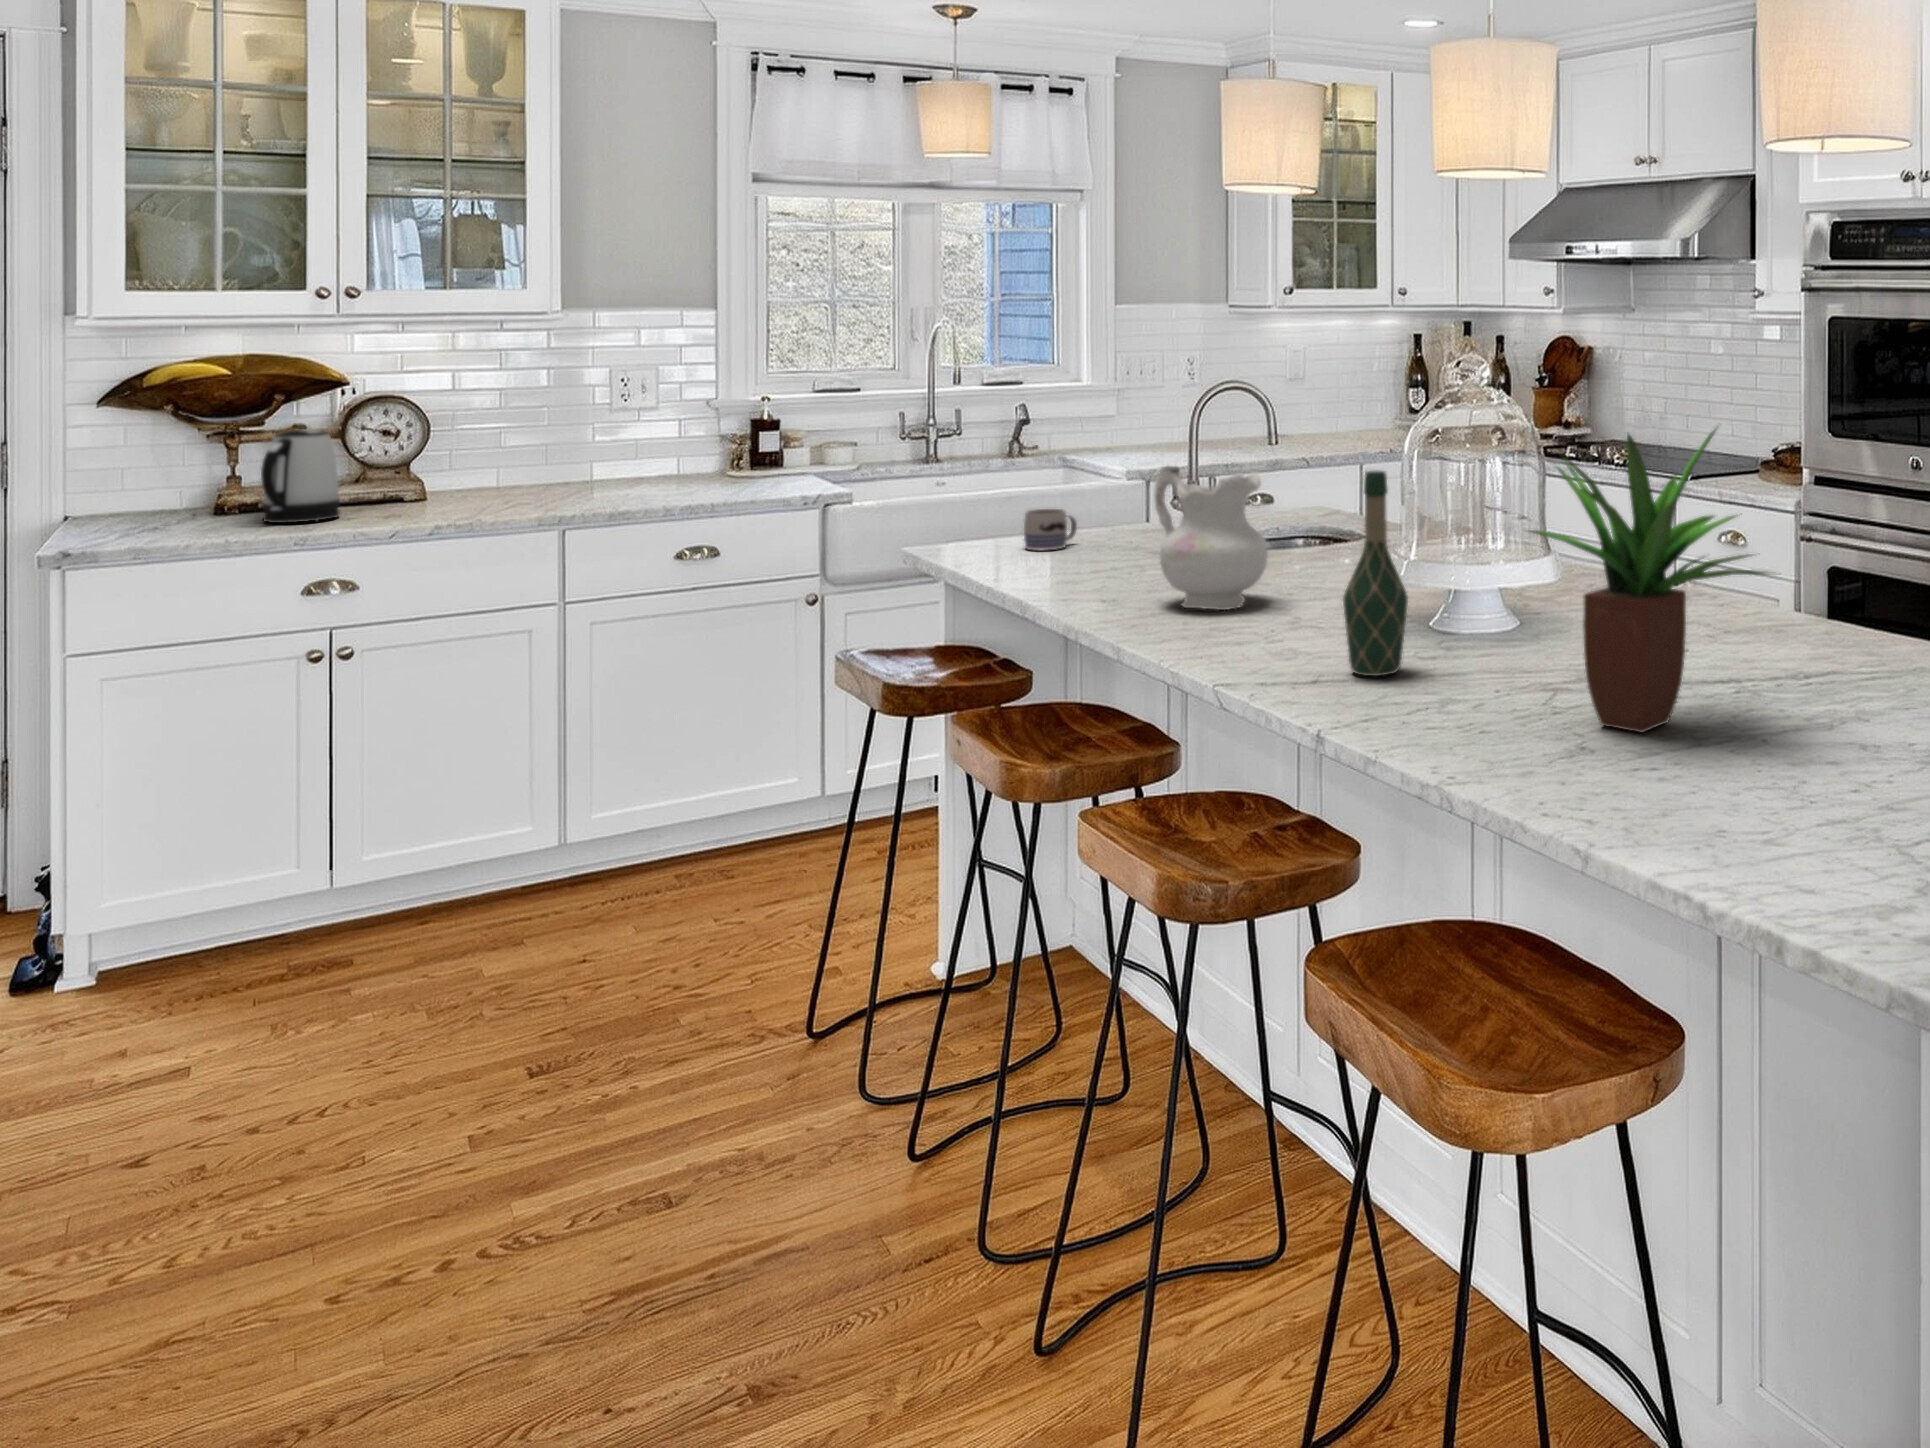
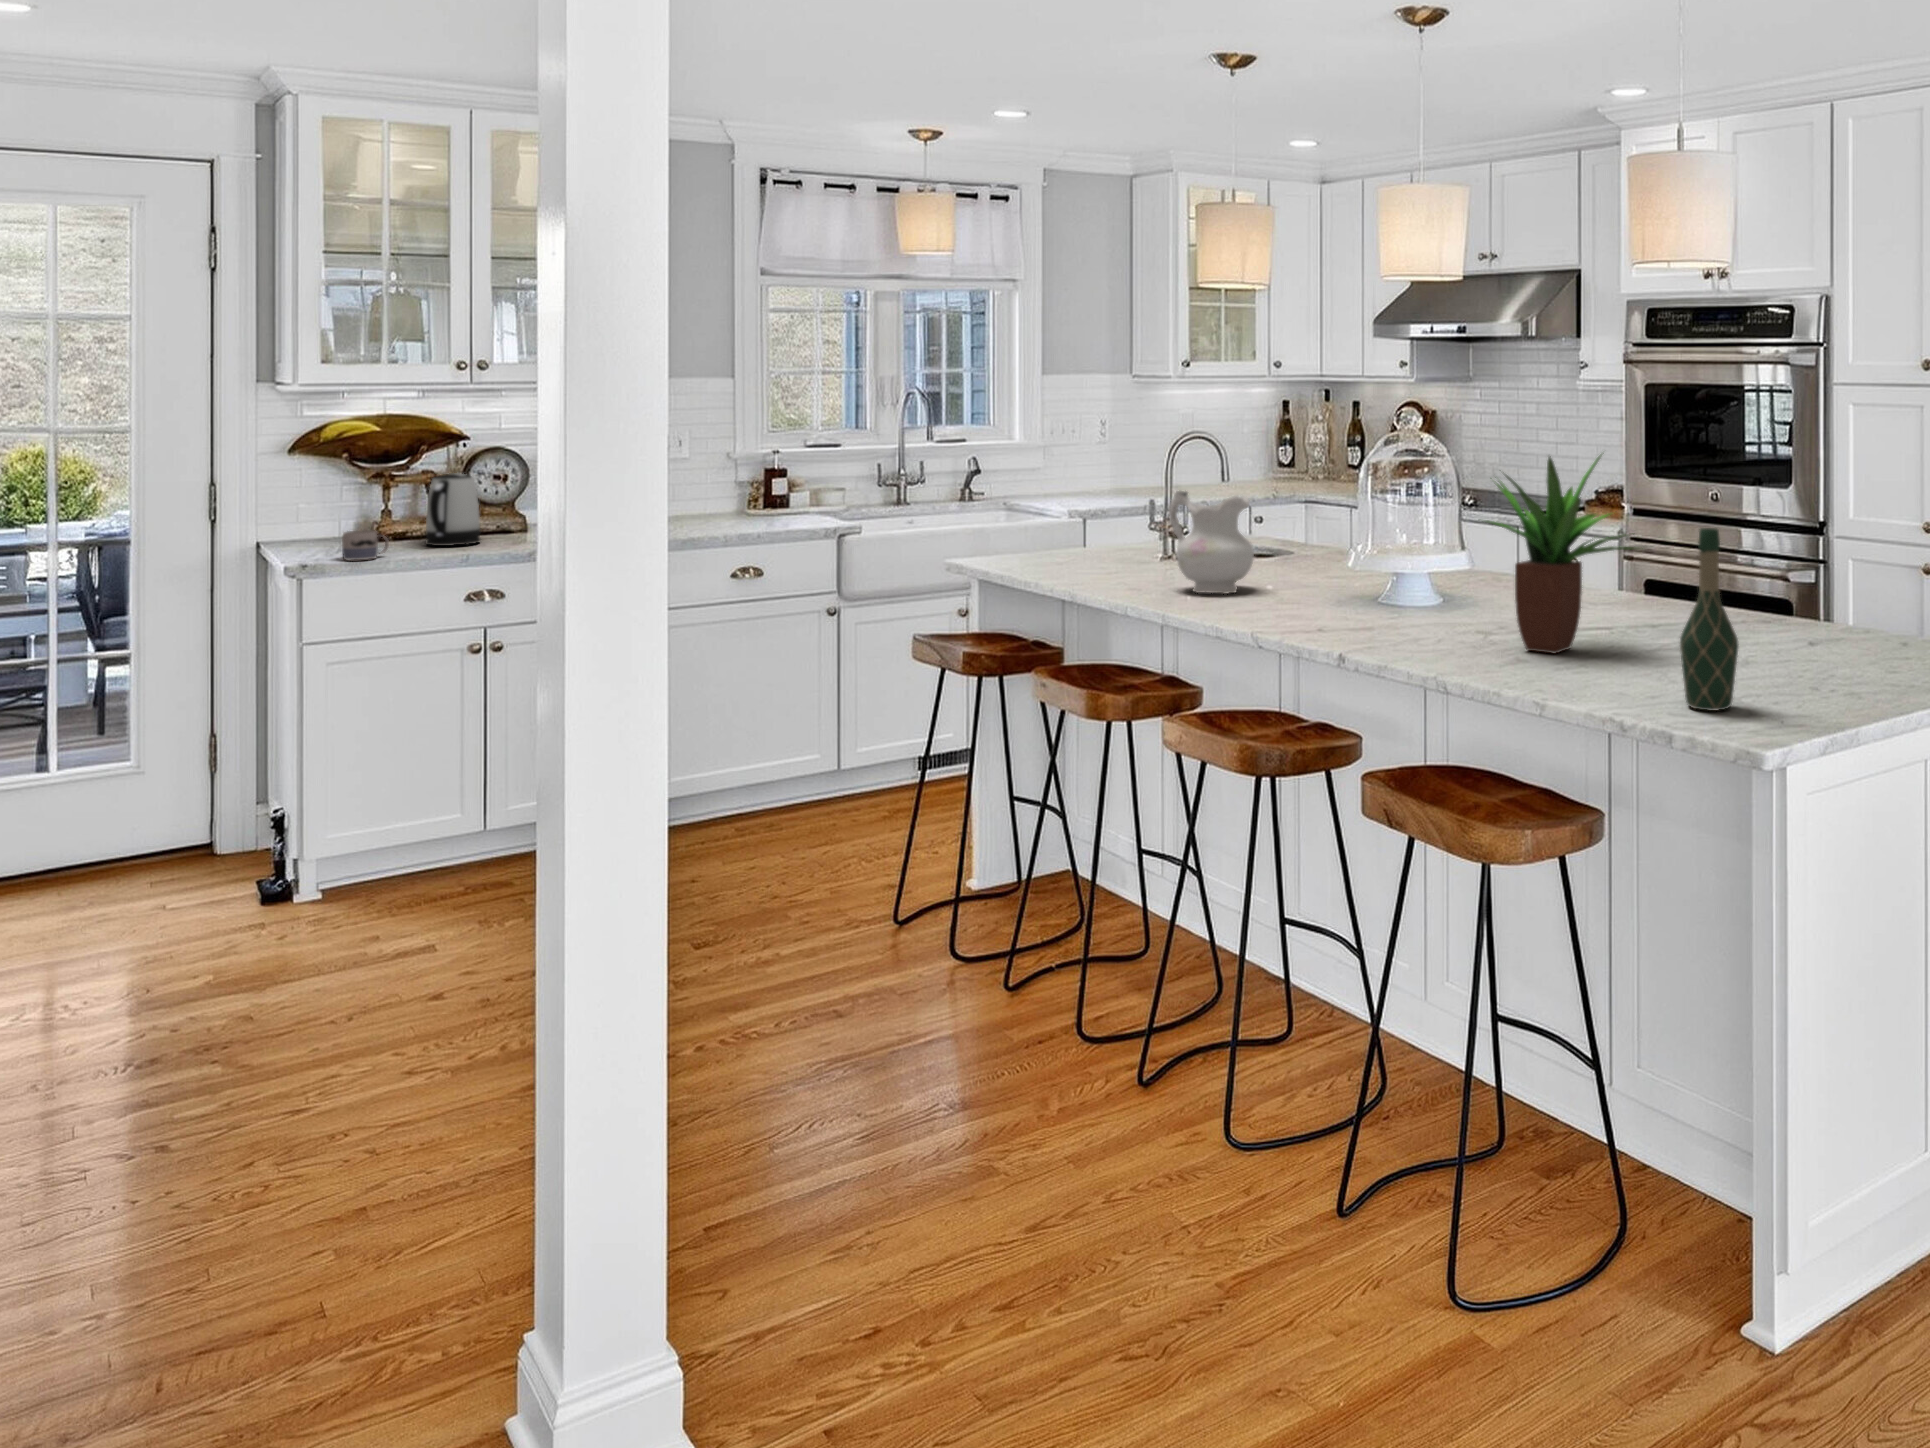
wine bottle: present [1343,470,1408,676] -> present [1680,528,1739,710]
mug: present [1024,509,1077,551] -> present [342,530,389,561]

